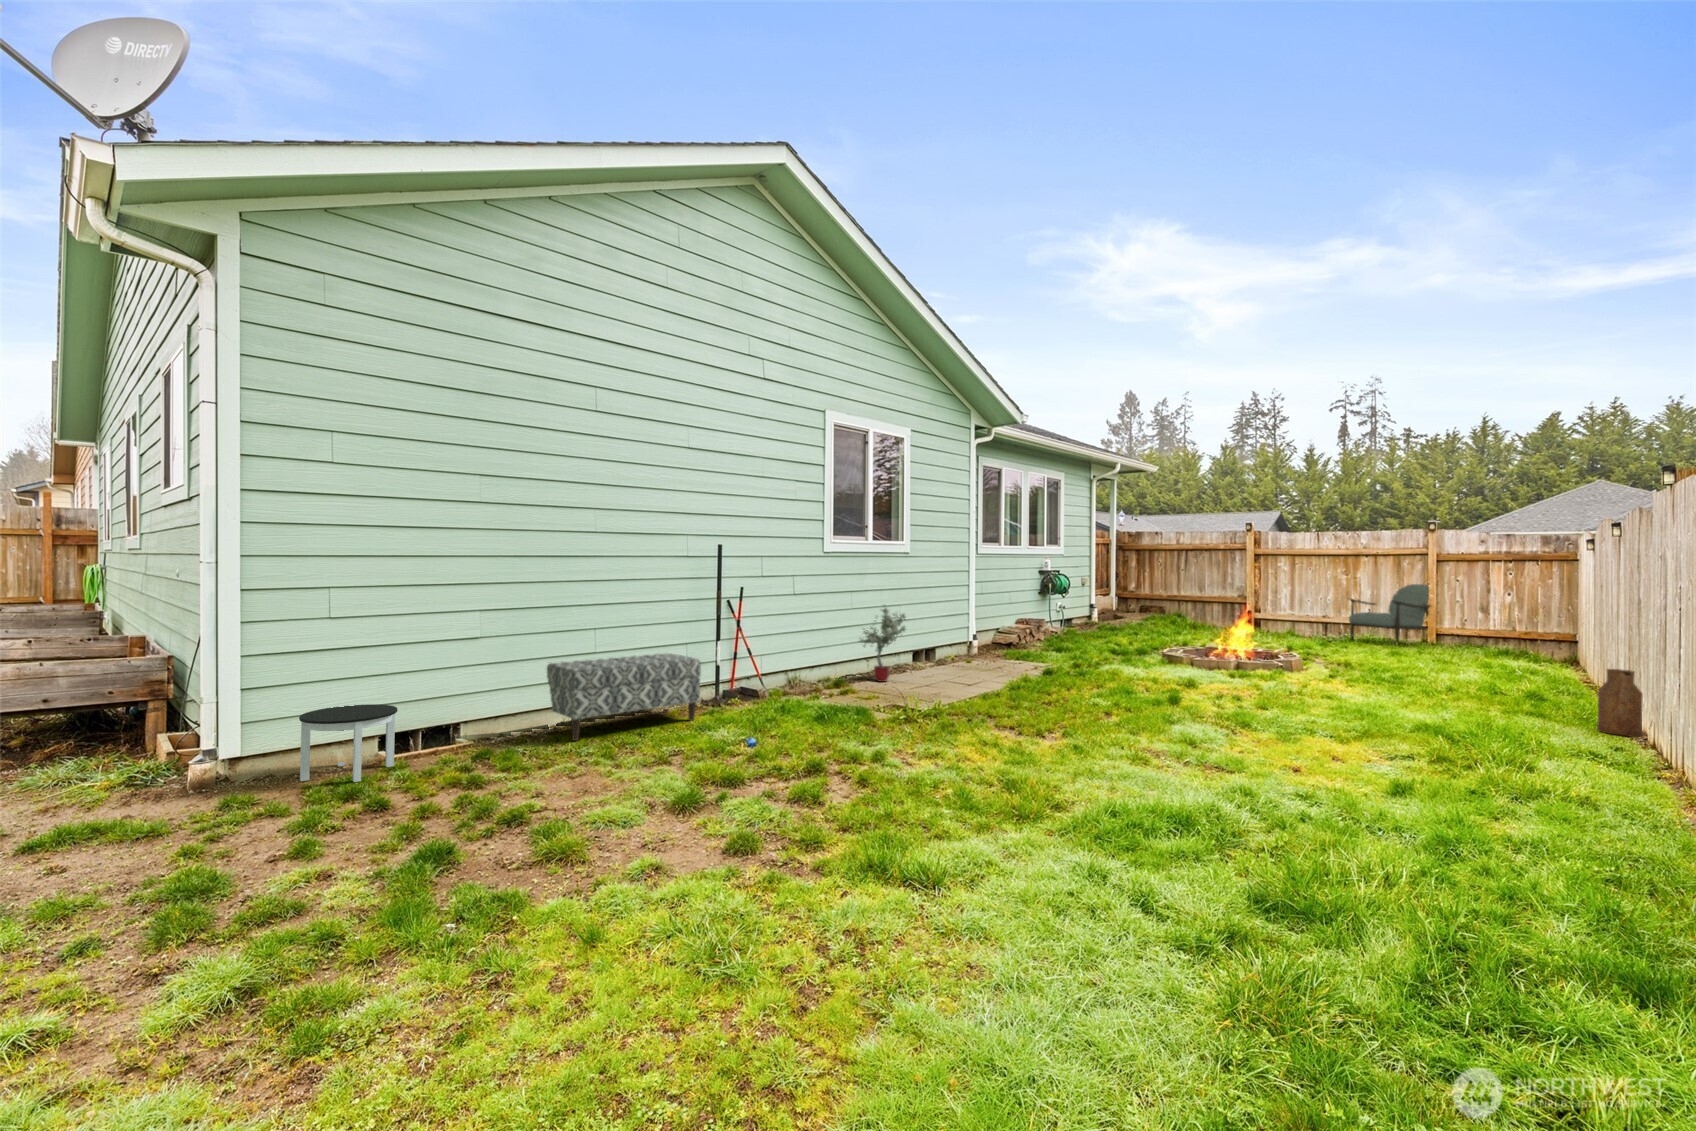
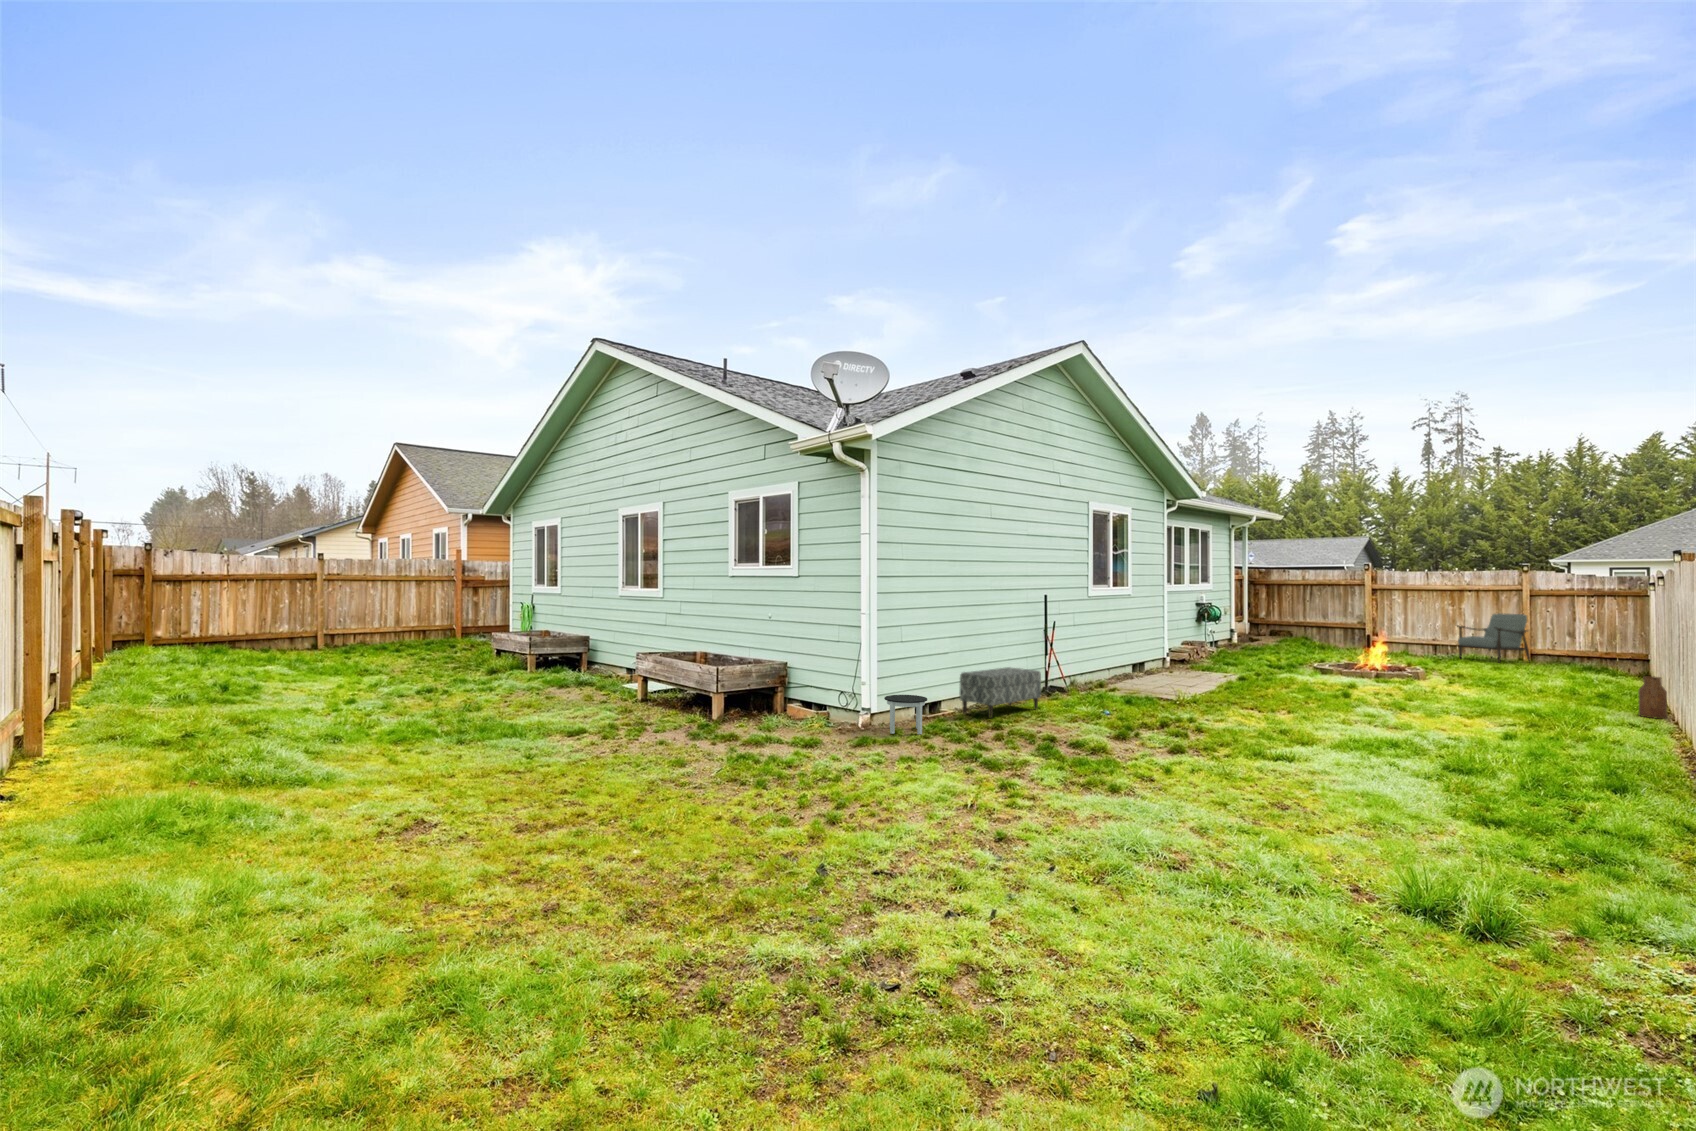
potted tree: present [860,605,906,682] -> none [1099,633,1133,688]

